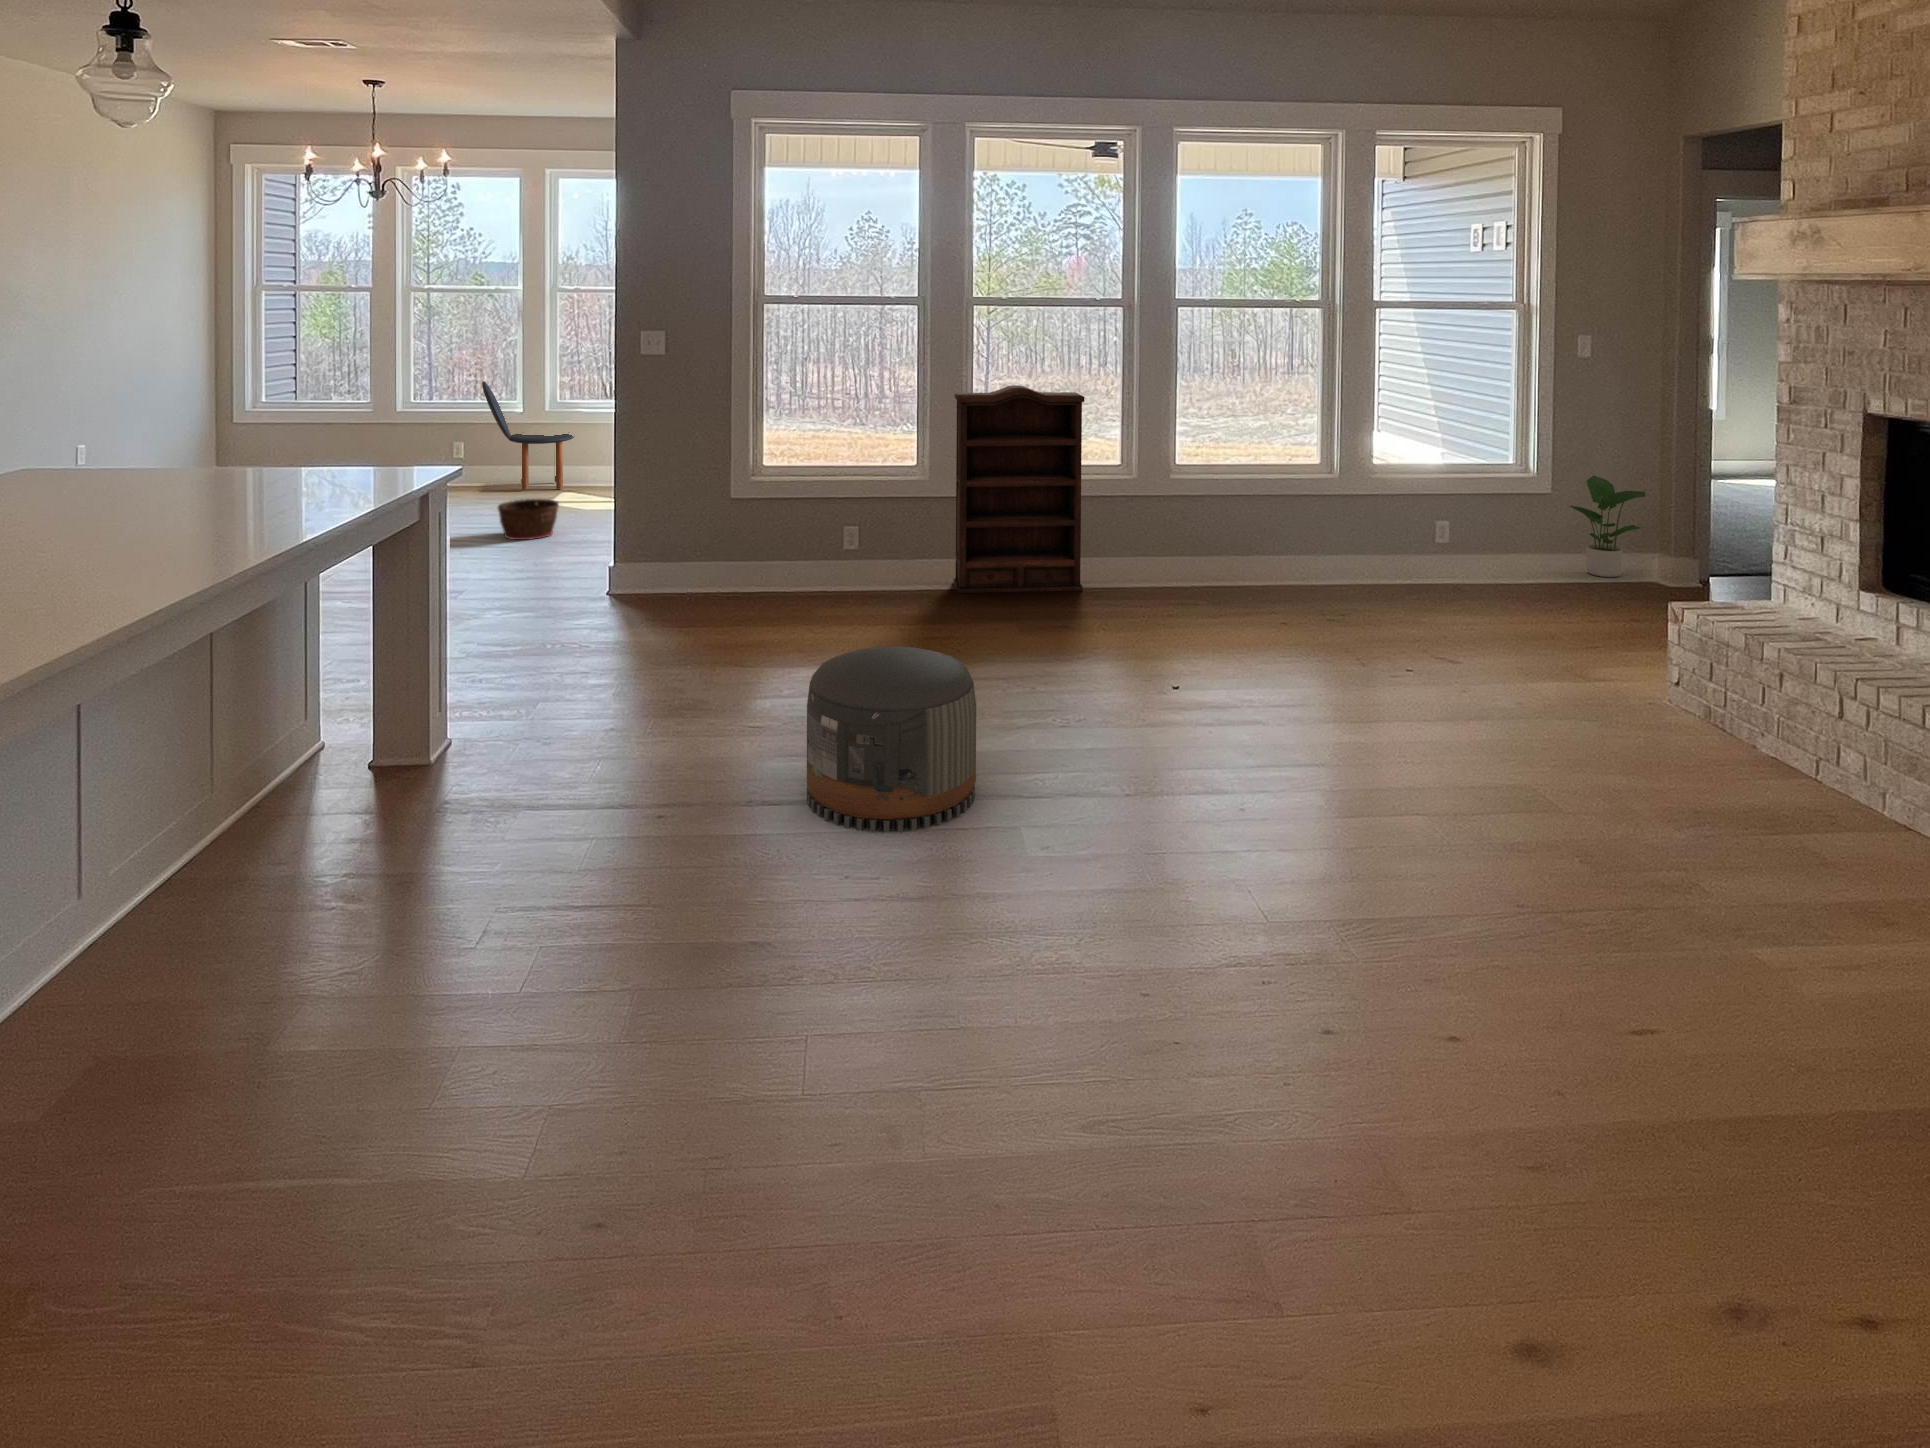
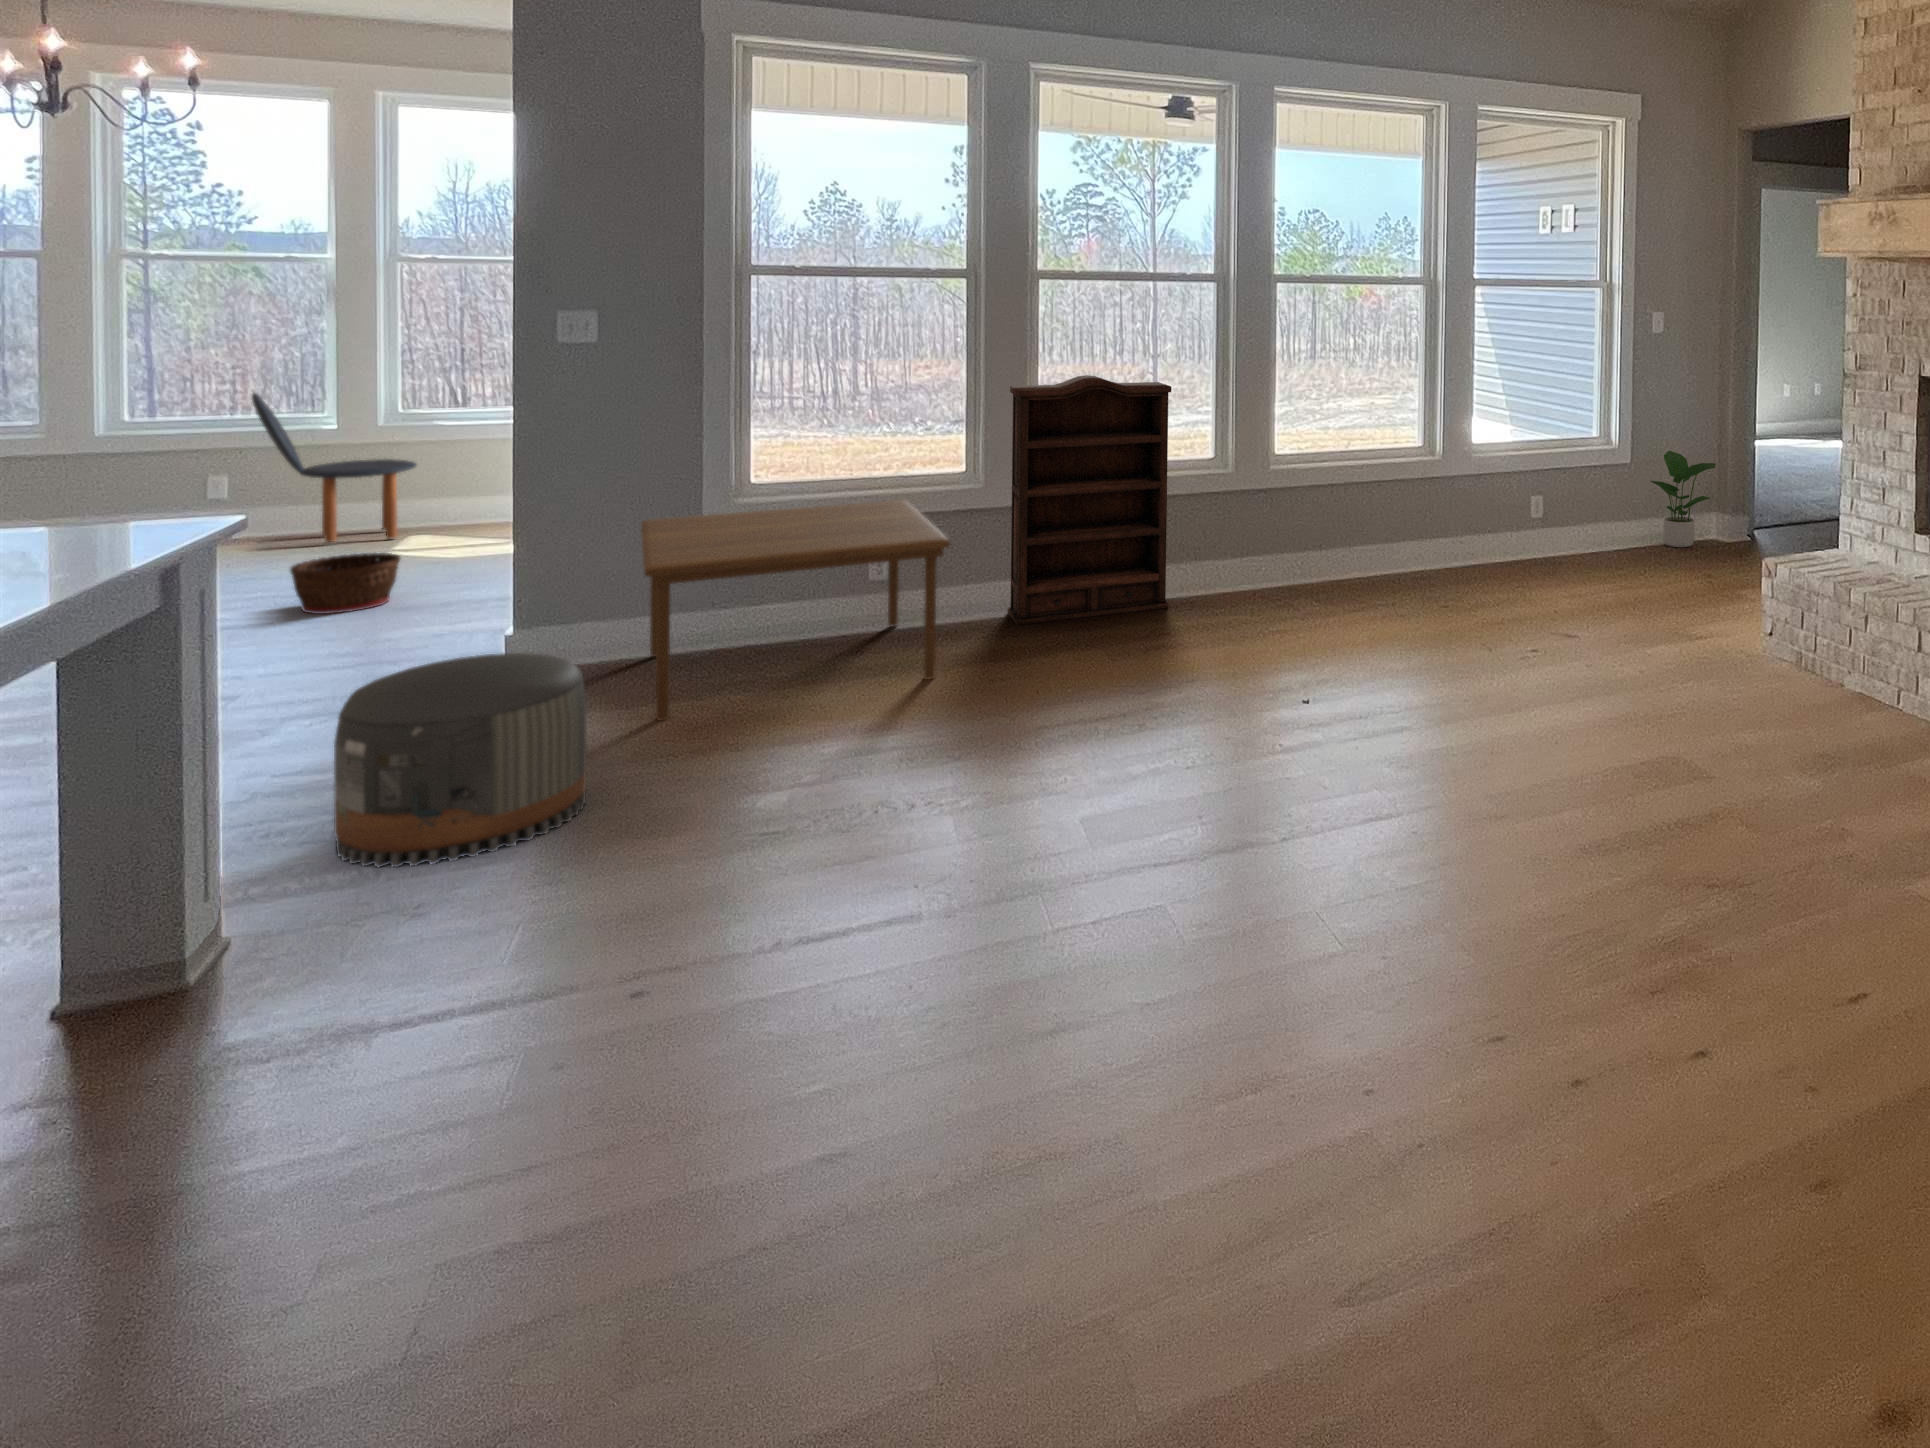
coffee table: none [689,483,900,641] -> present [641,500,950,720]
pouf: present [807,647,976,833] -> present [334,653,587,867]

